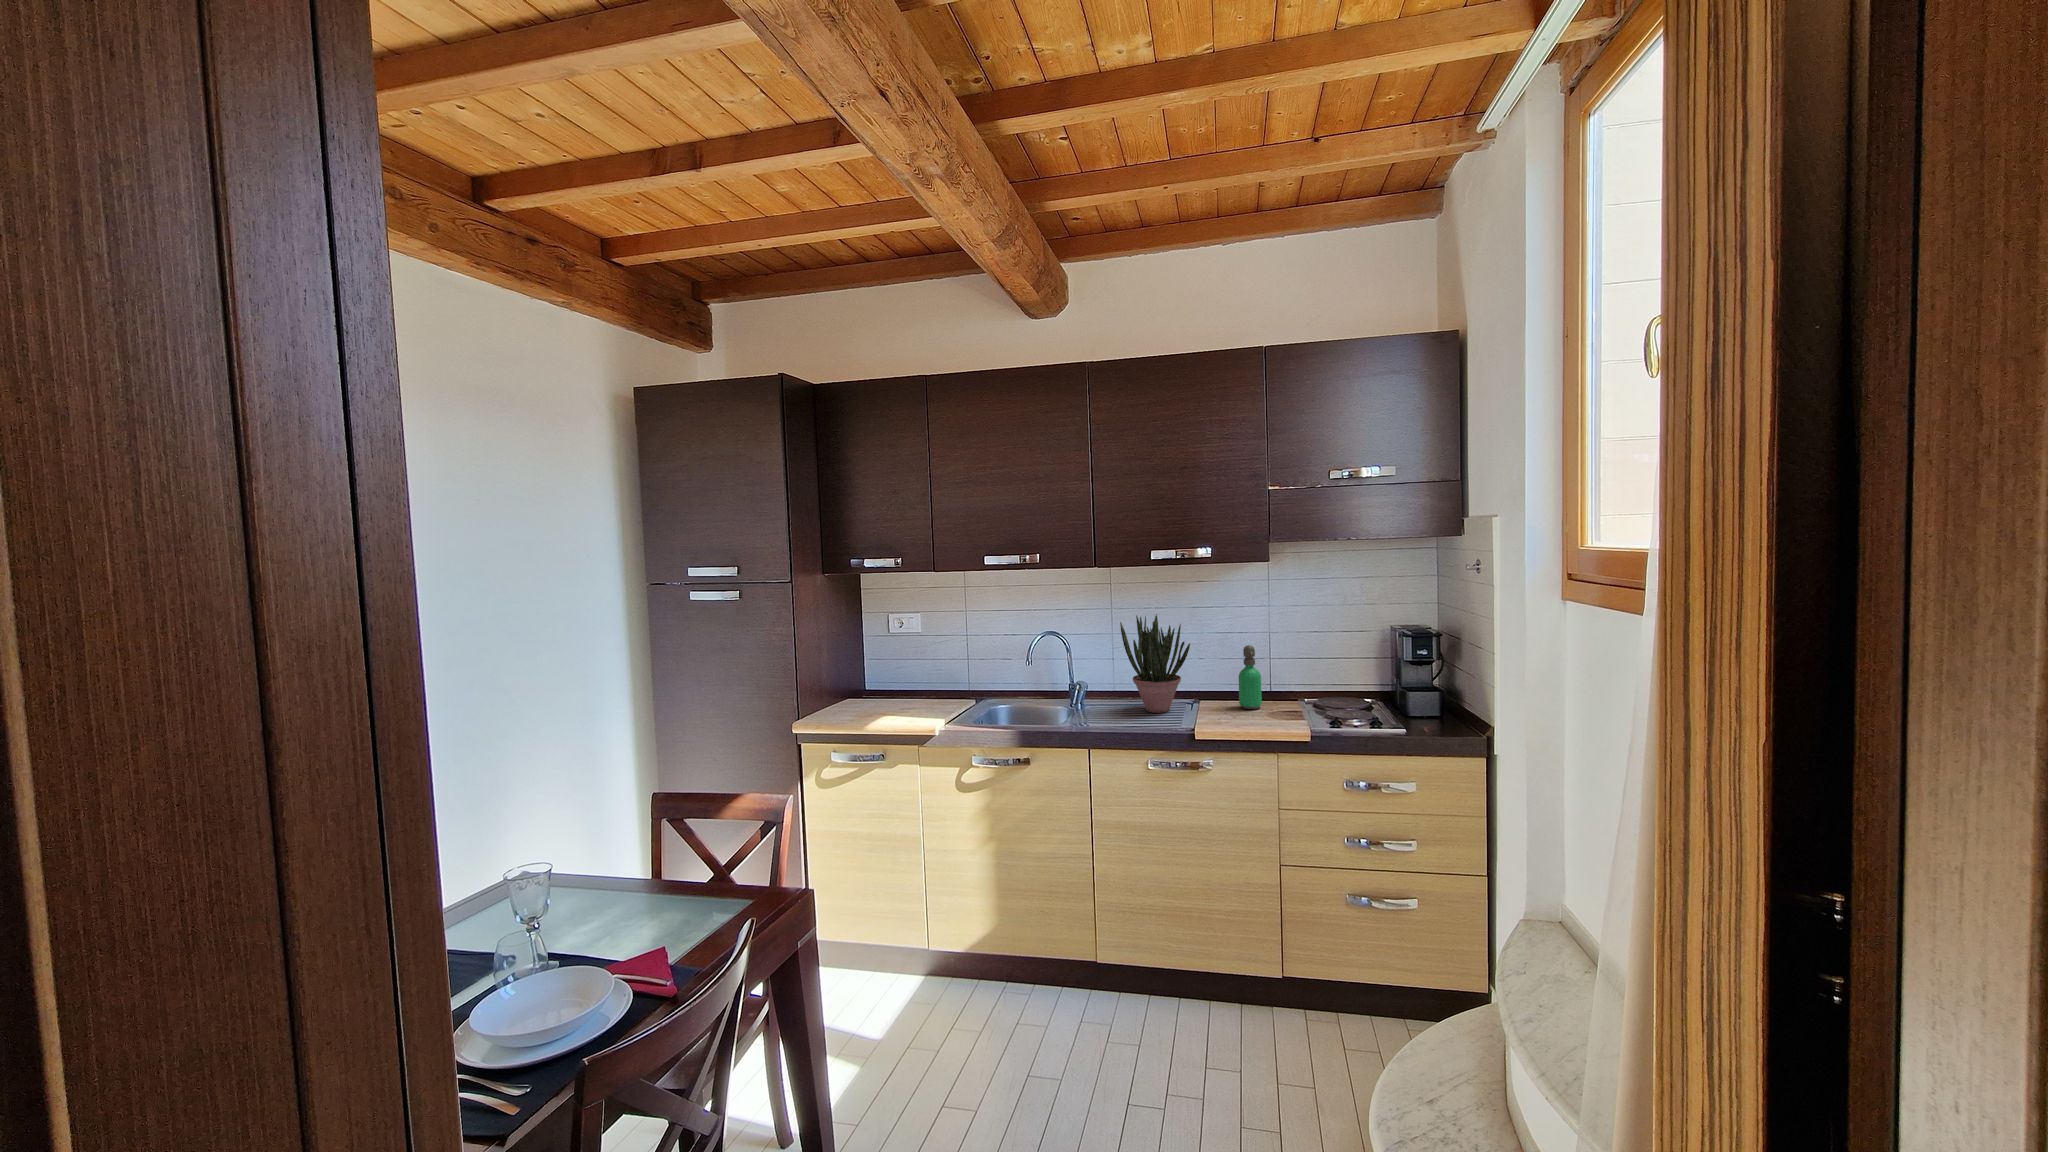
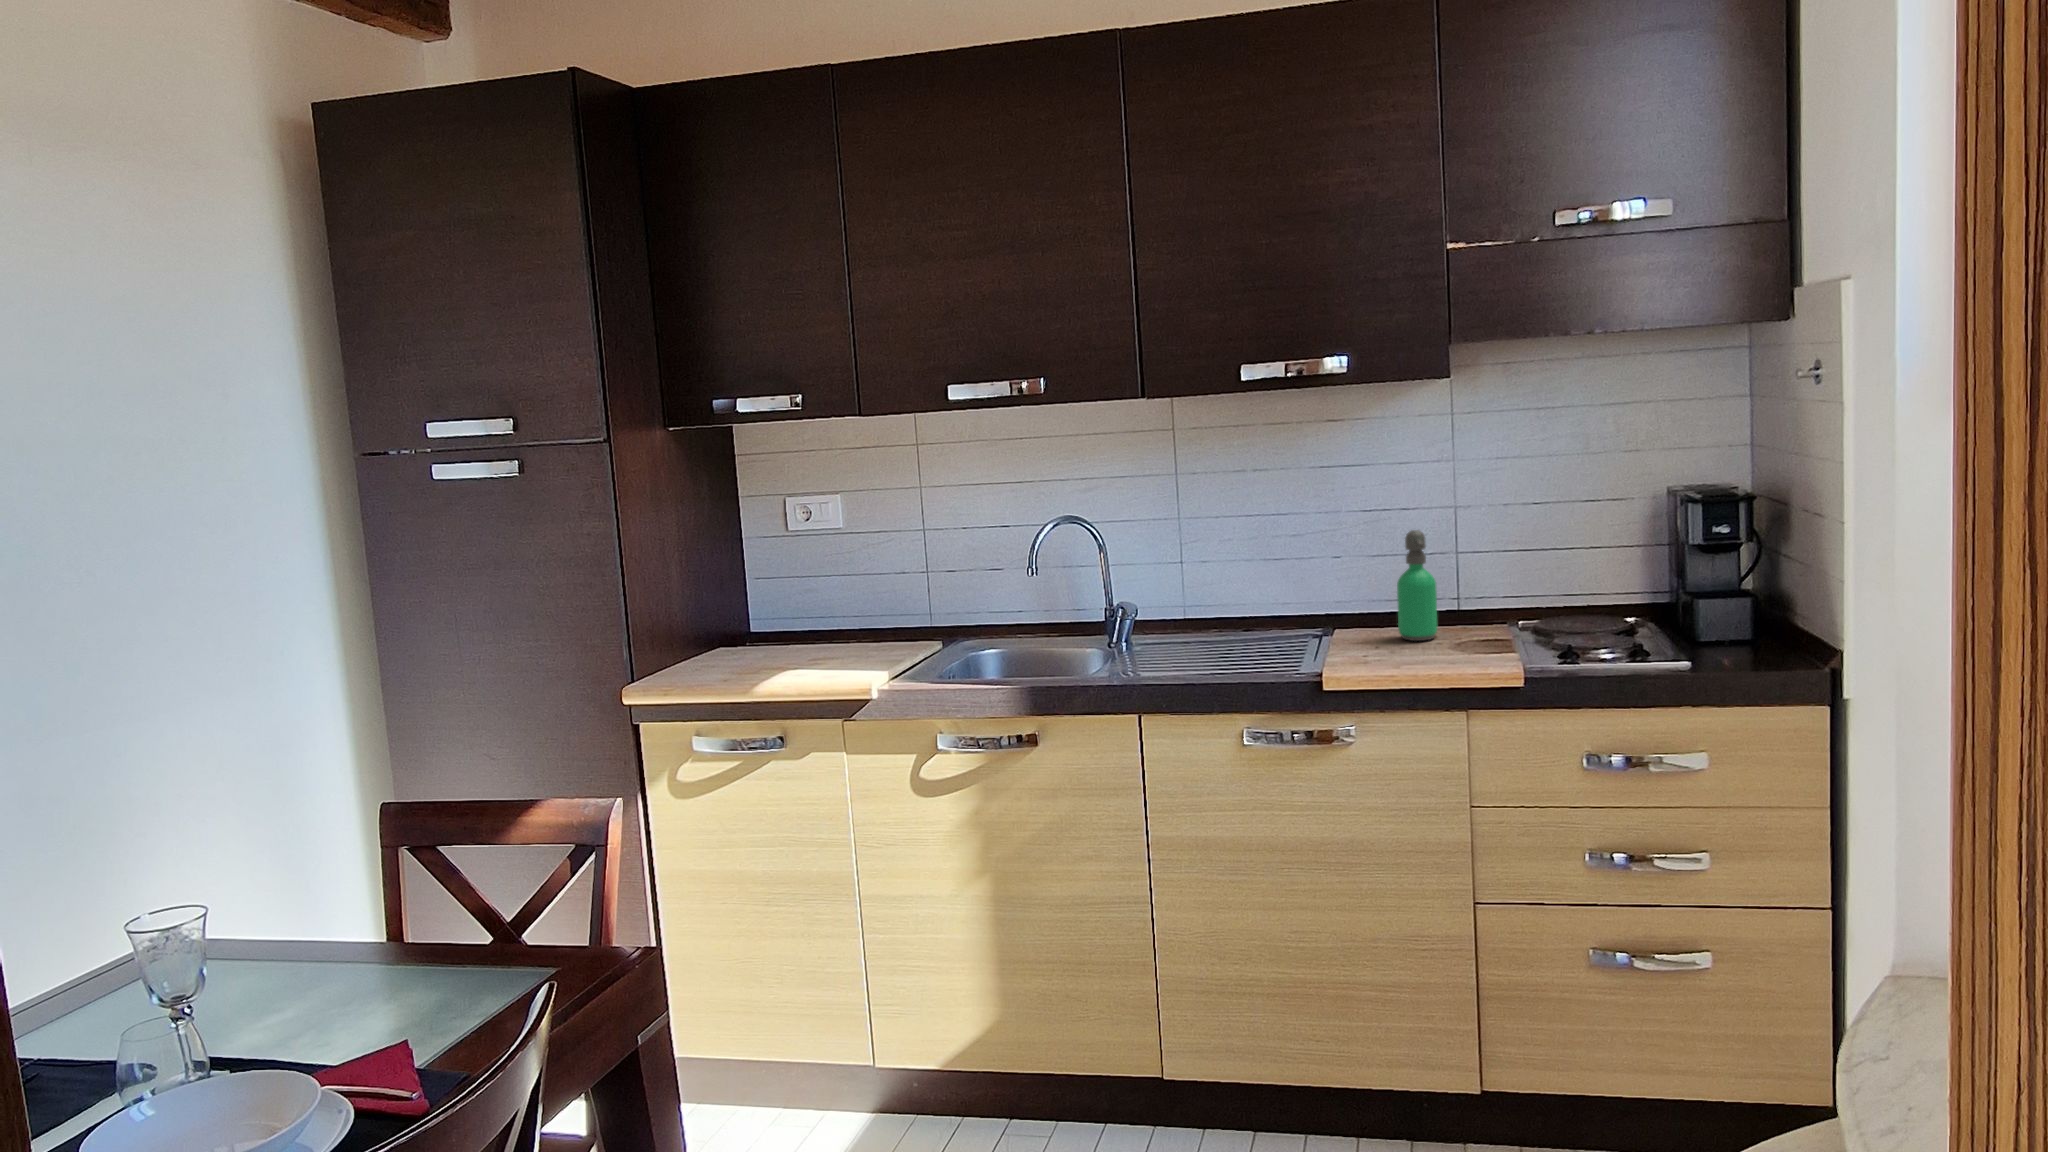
potted plant: present [1120,615,1190,713] -> none [1189,480,1312,652]

